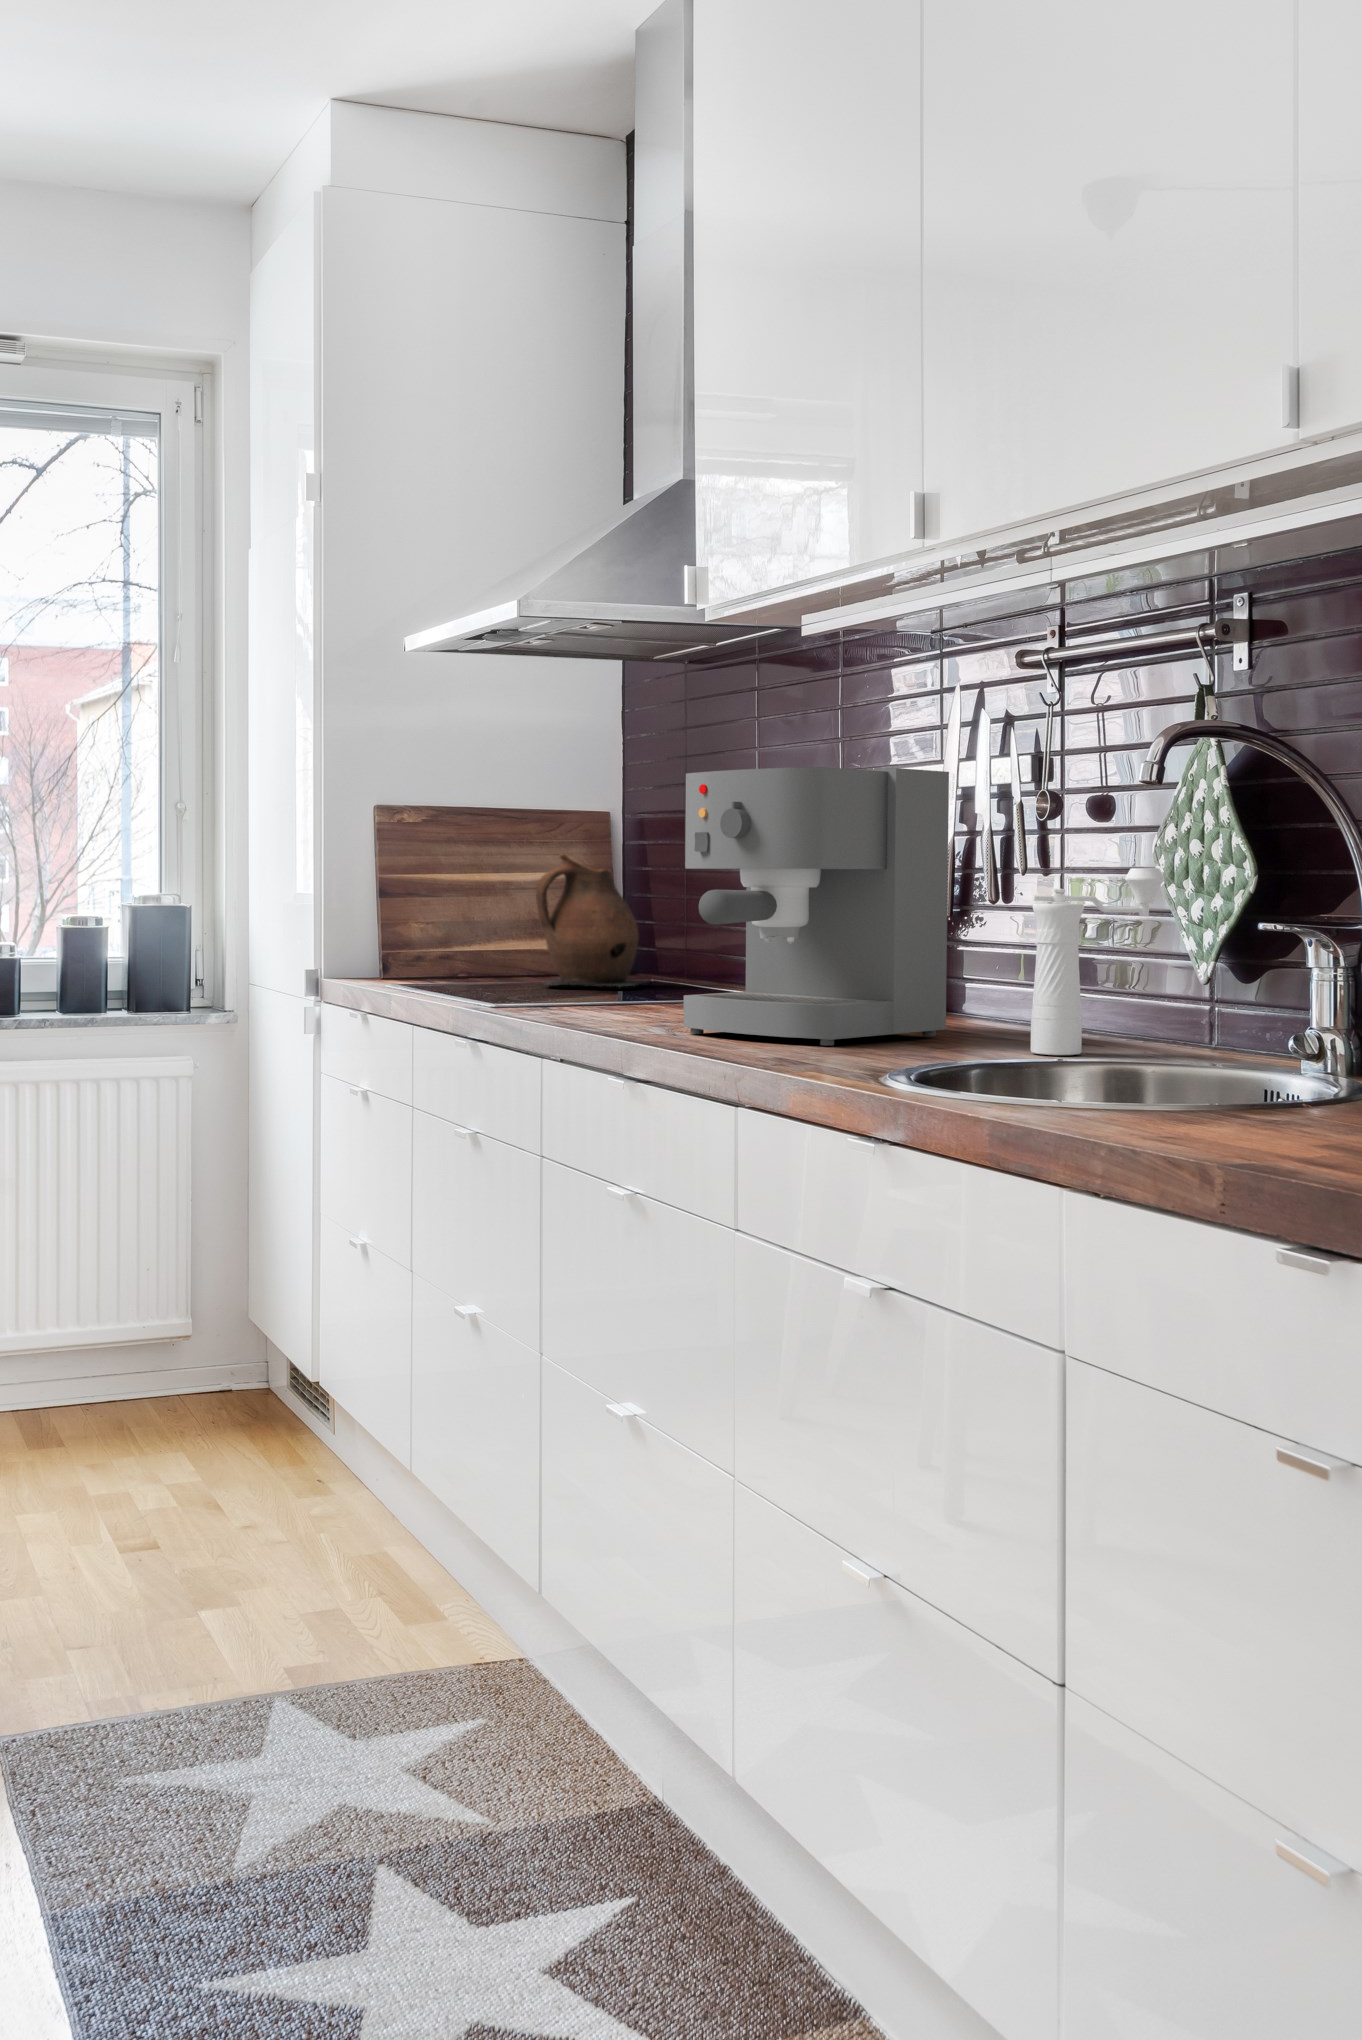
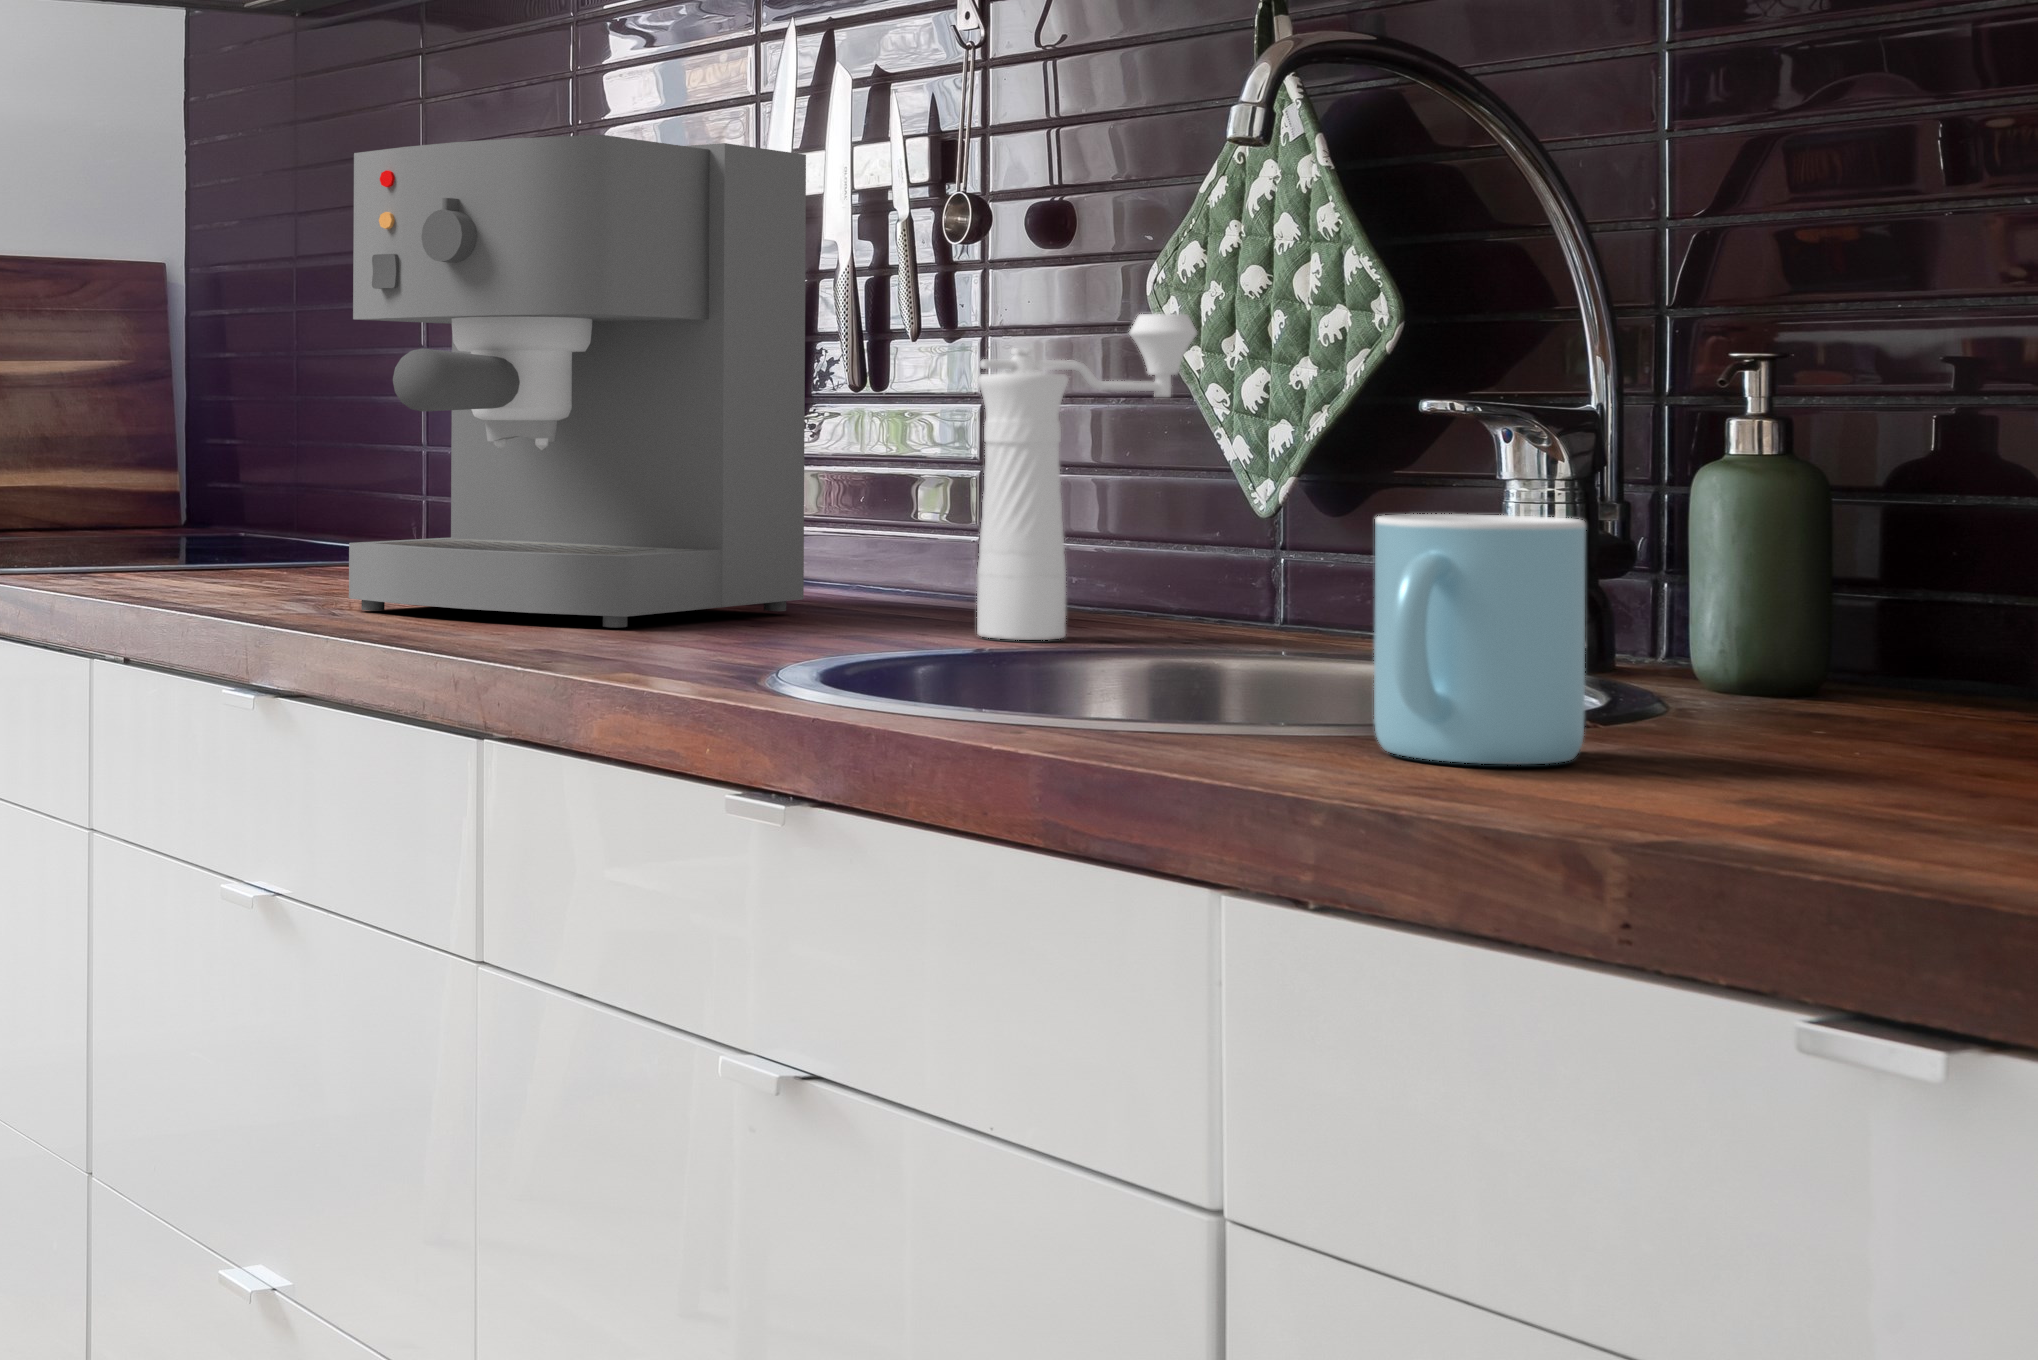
ceramic pitcher: present [536,855,651,988] -> none [54,322,244,544]
mug: none [1160,996,1272,1127] -> present [1374,514,1586,764]

